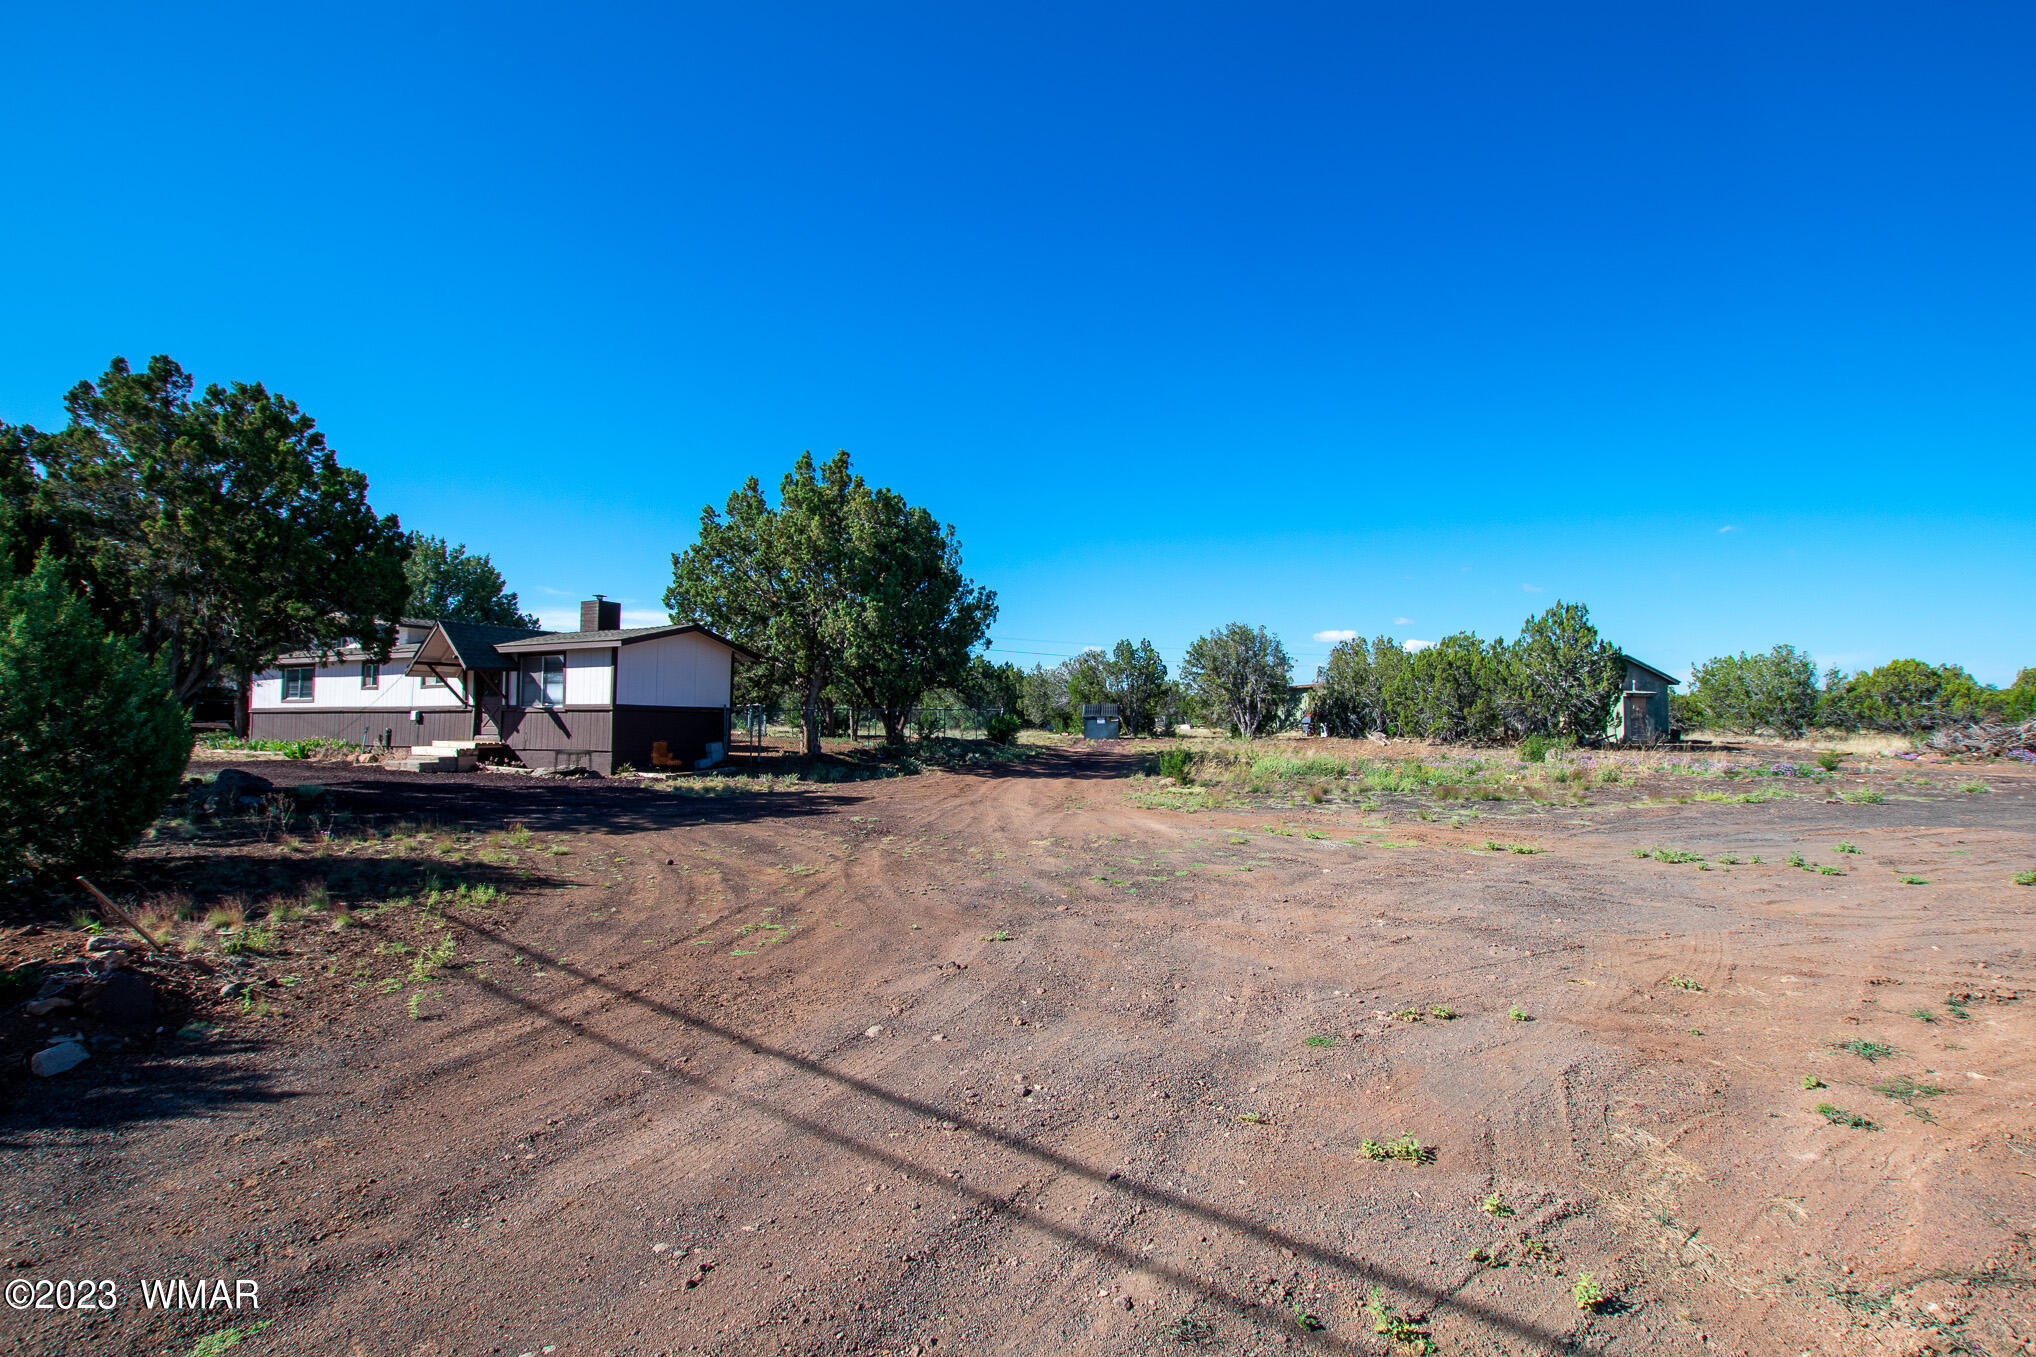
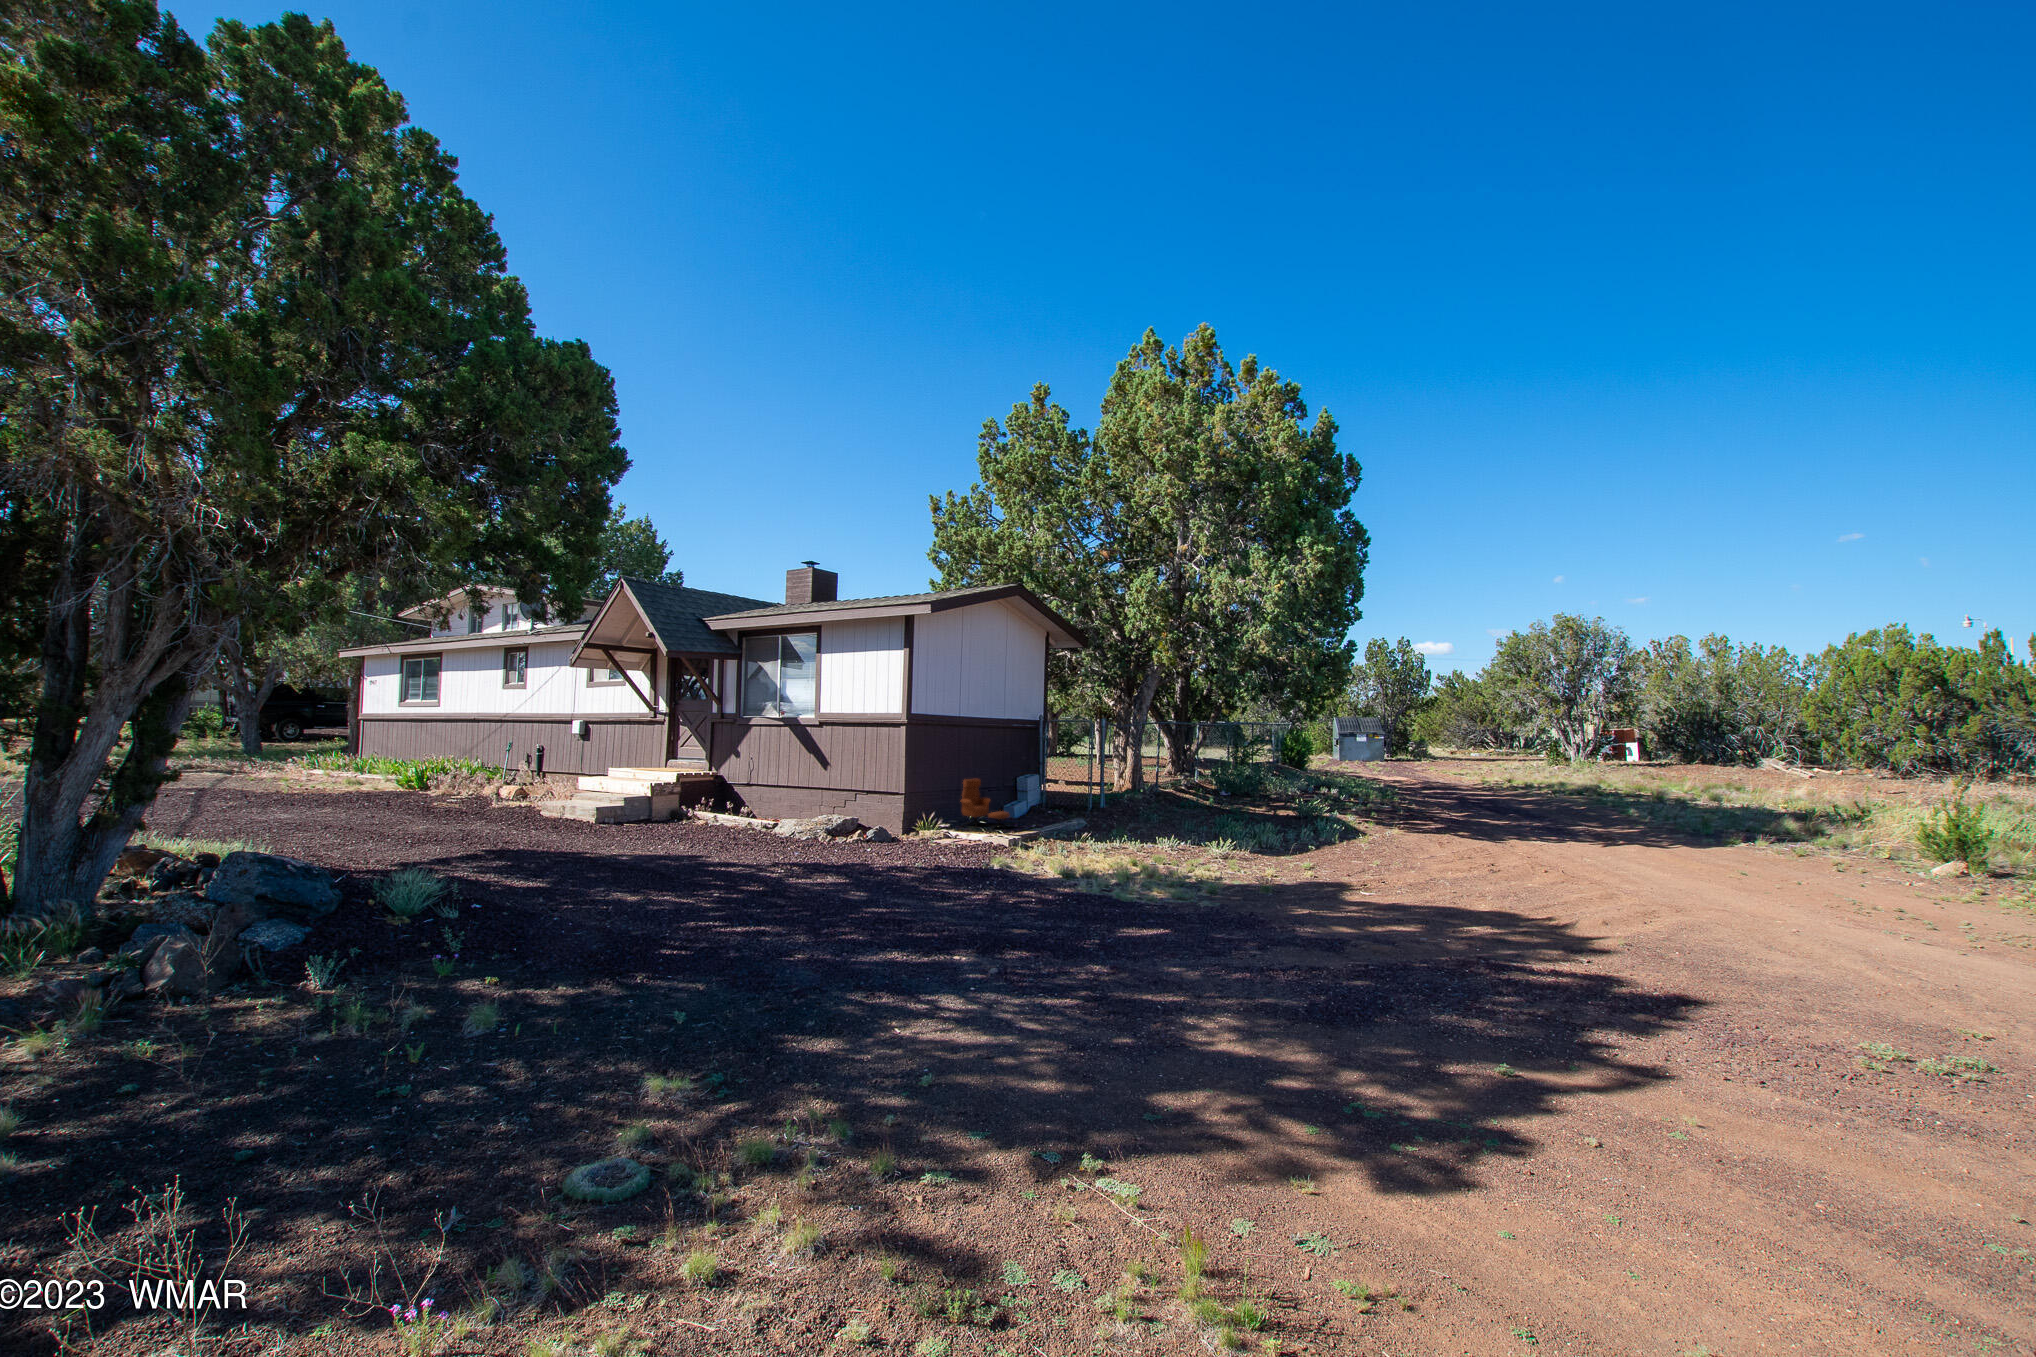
round table: present [554,749,593,773] -> none [812,789,878,833]

